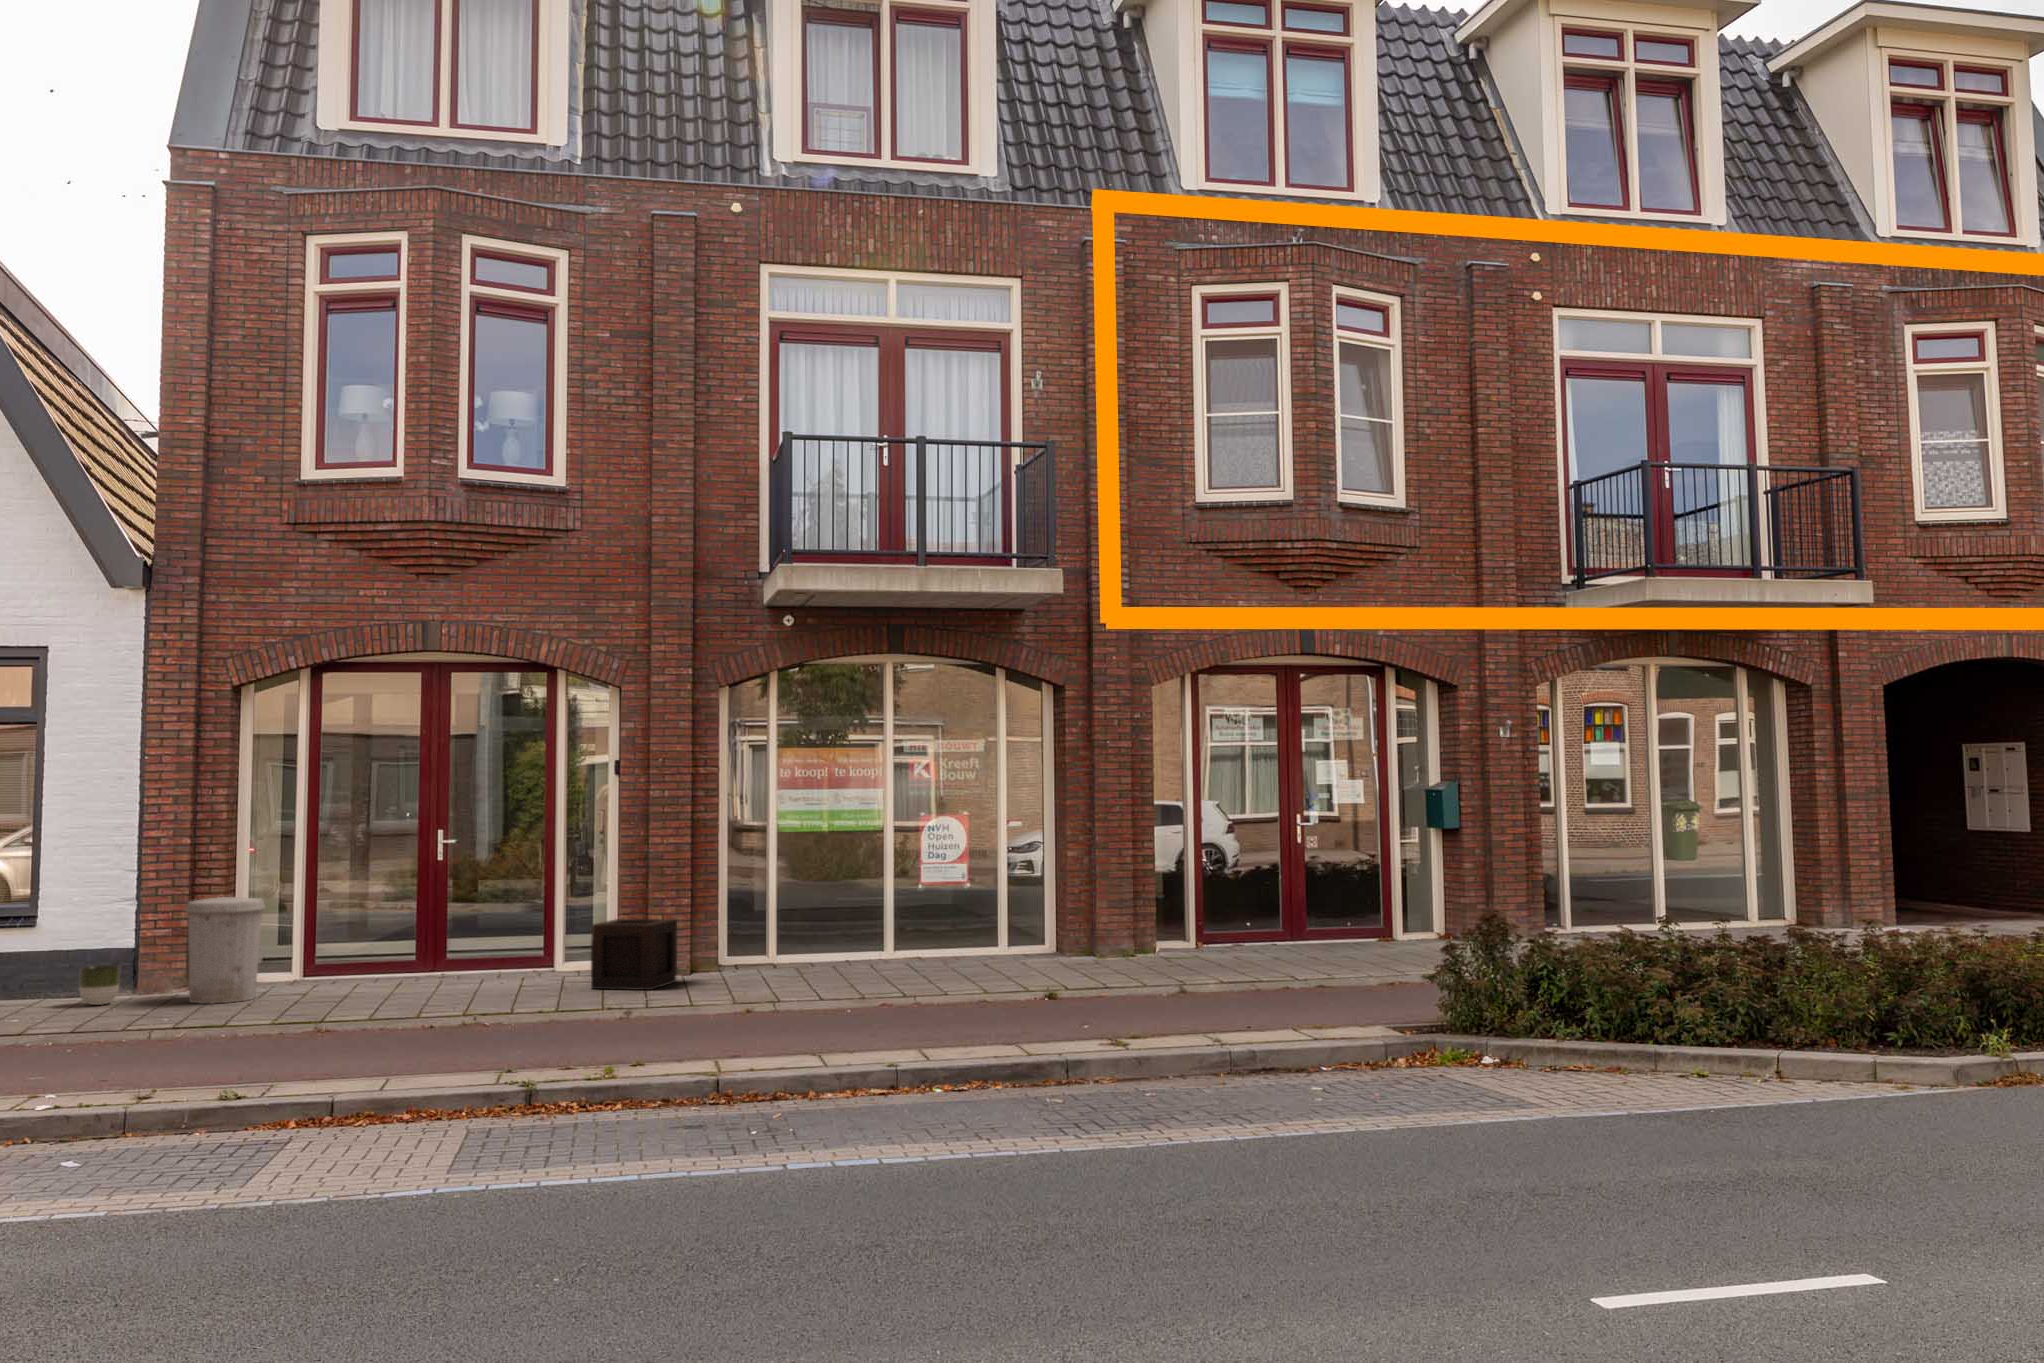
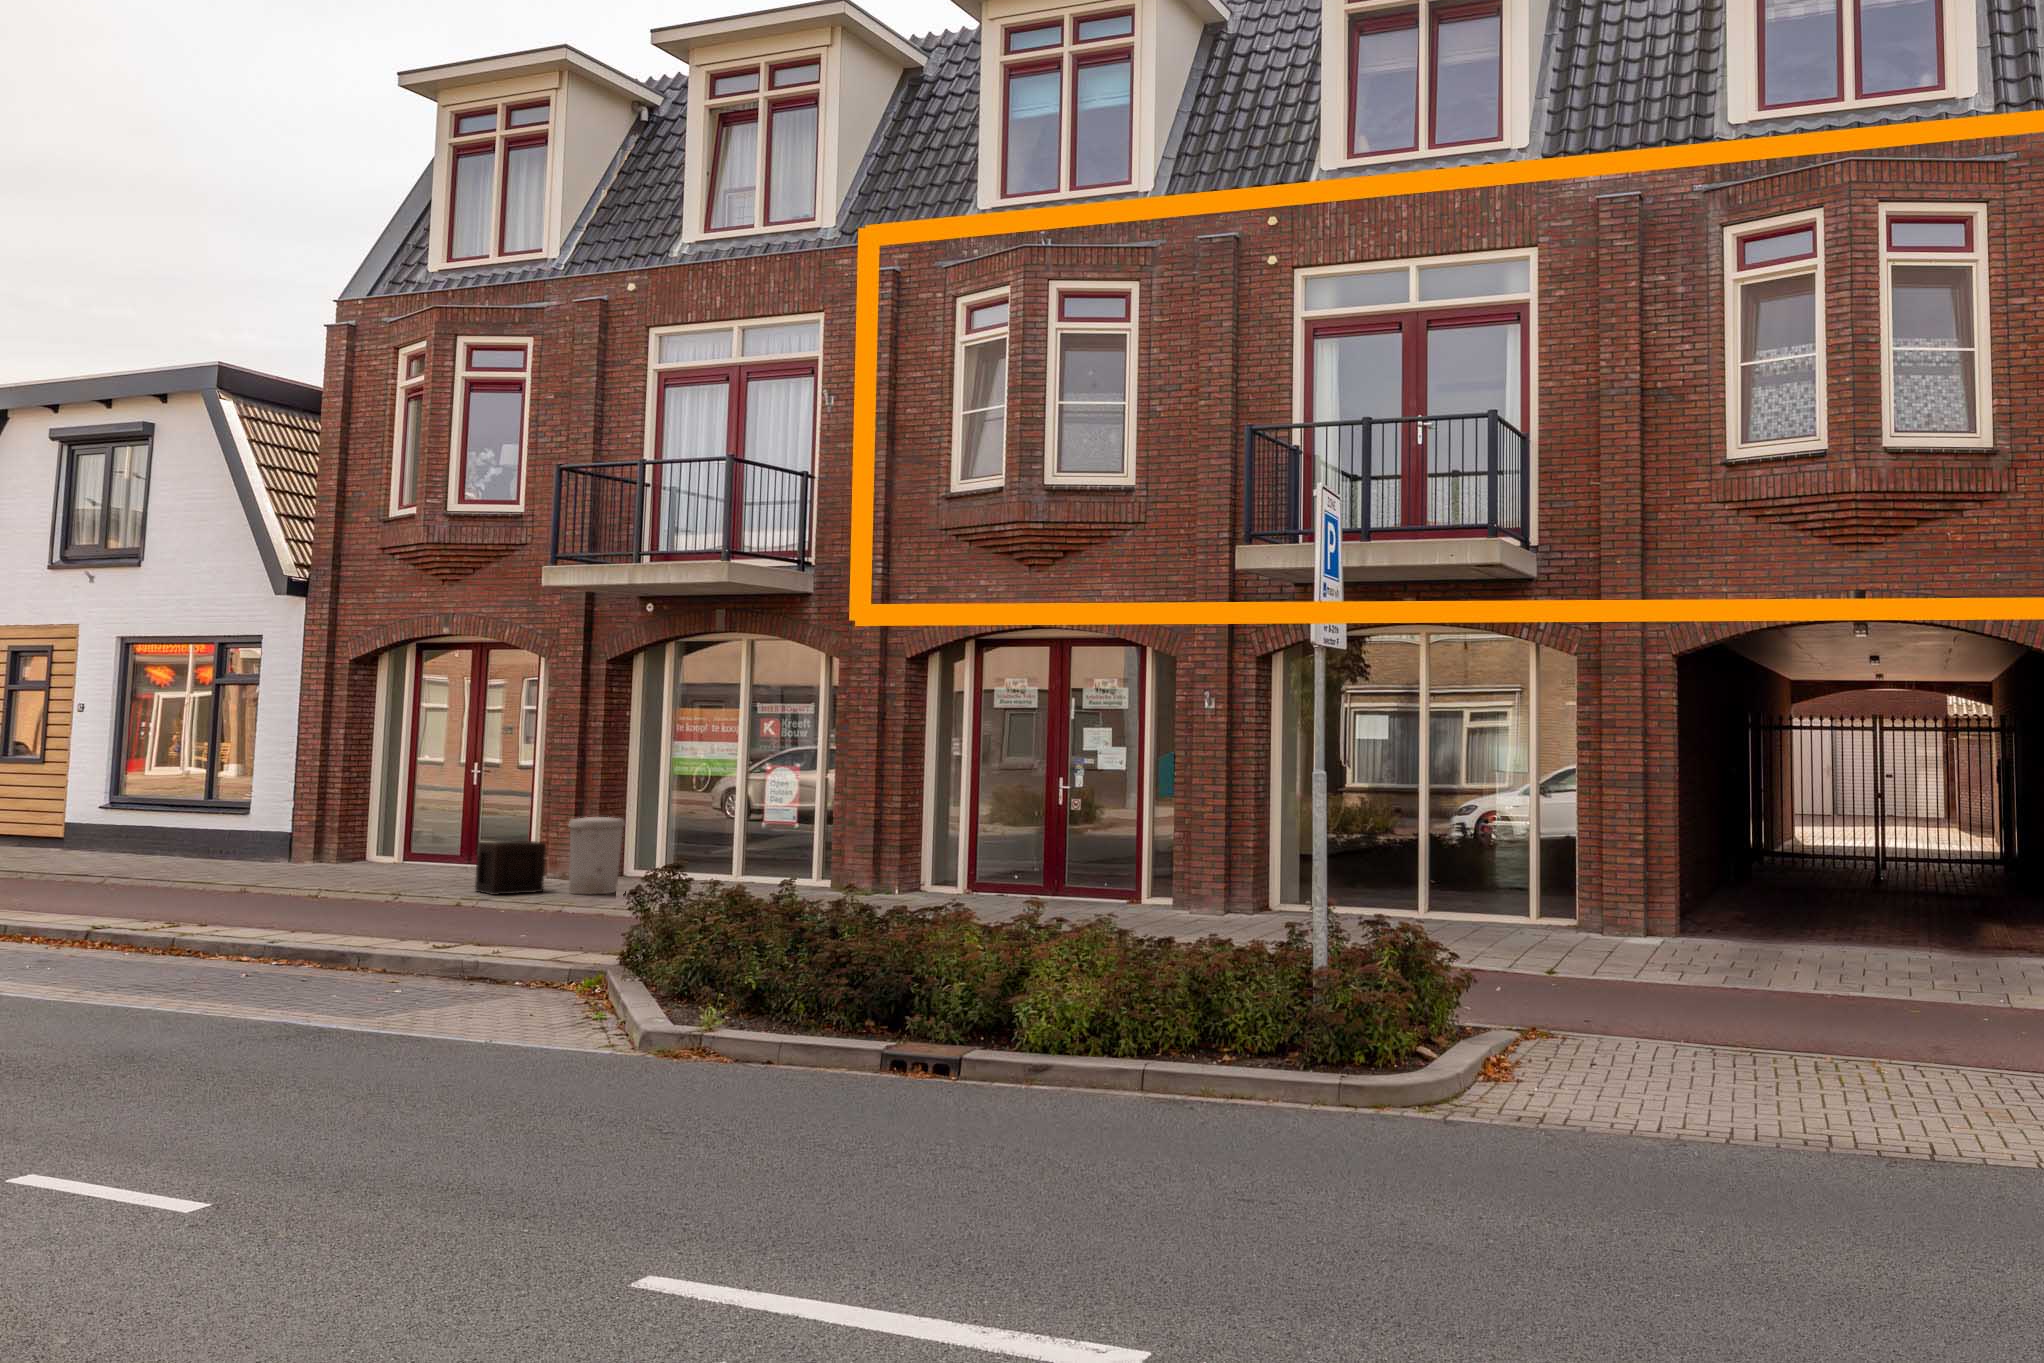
trash can: present [186,897,265,1004] -> present [569,817,625,894]
planter: present [79,965,120,1005] -> none [236,850,264,875]

